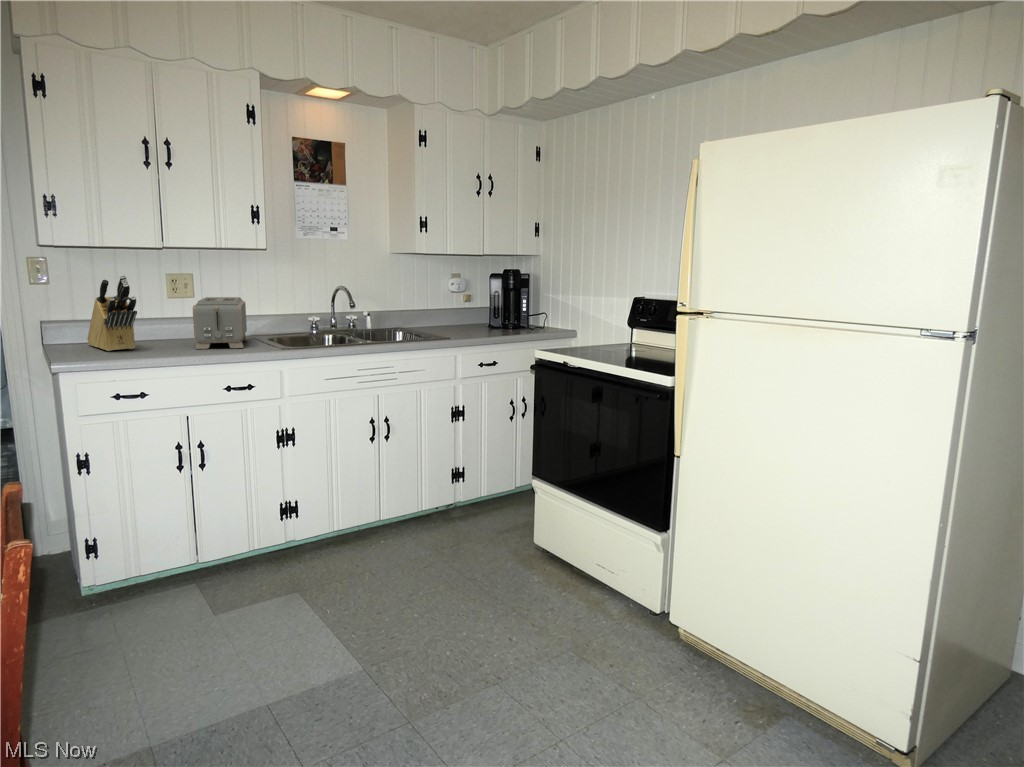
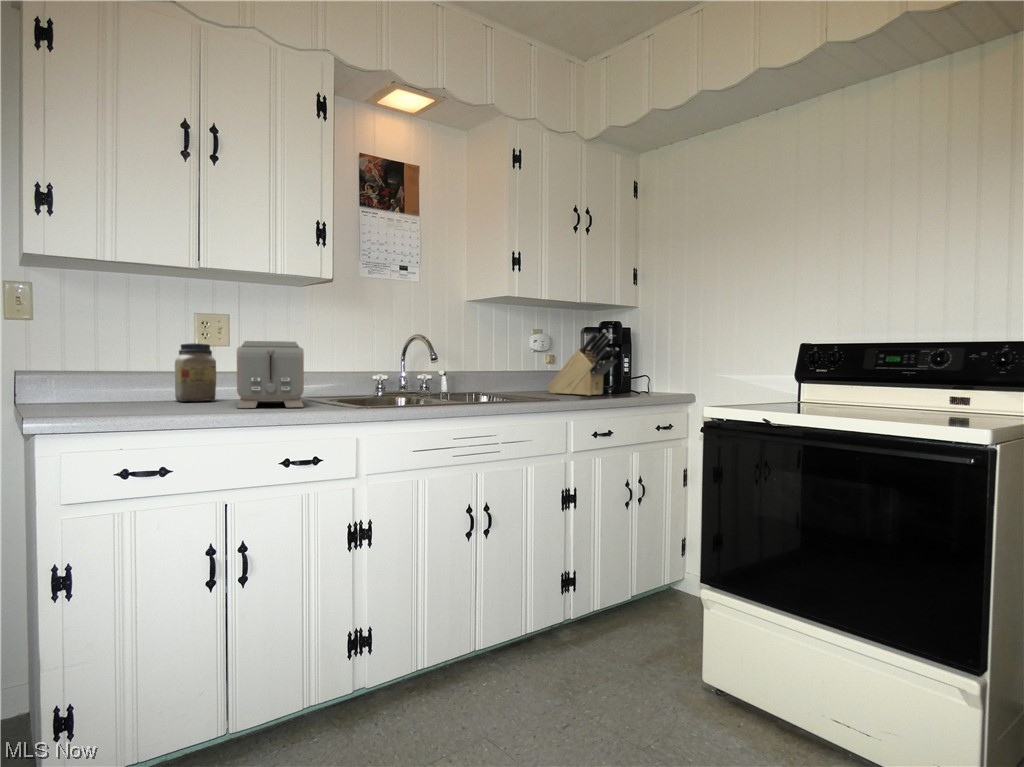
knife block: present [88,275,137,351] -> present [547,330,619,396]
jar: none [153,297,184,341] -> present [175,343,216,402]

